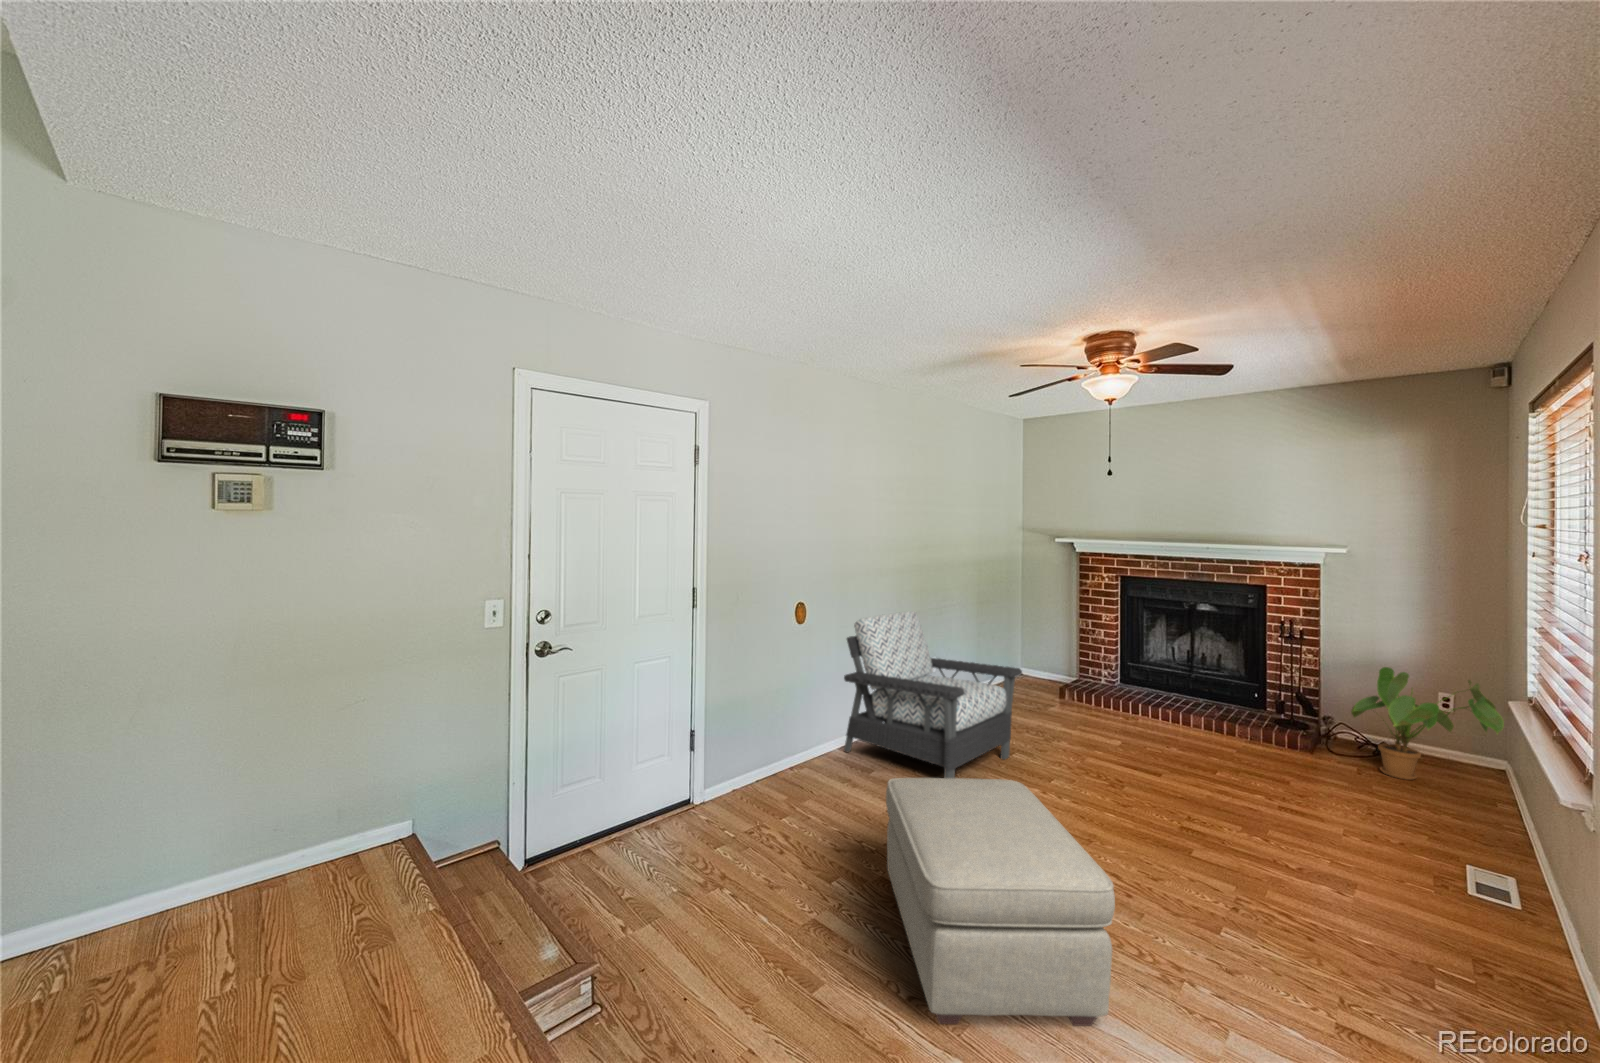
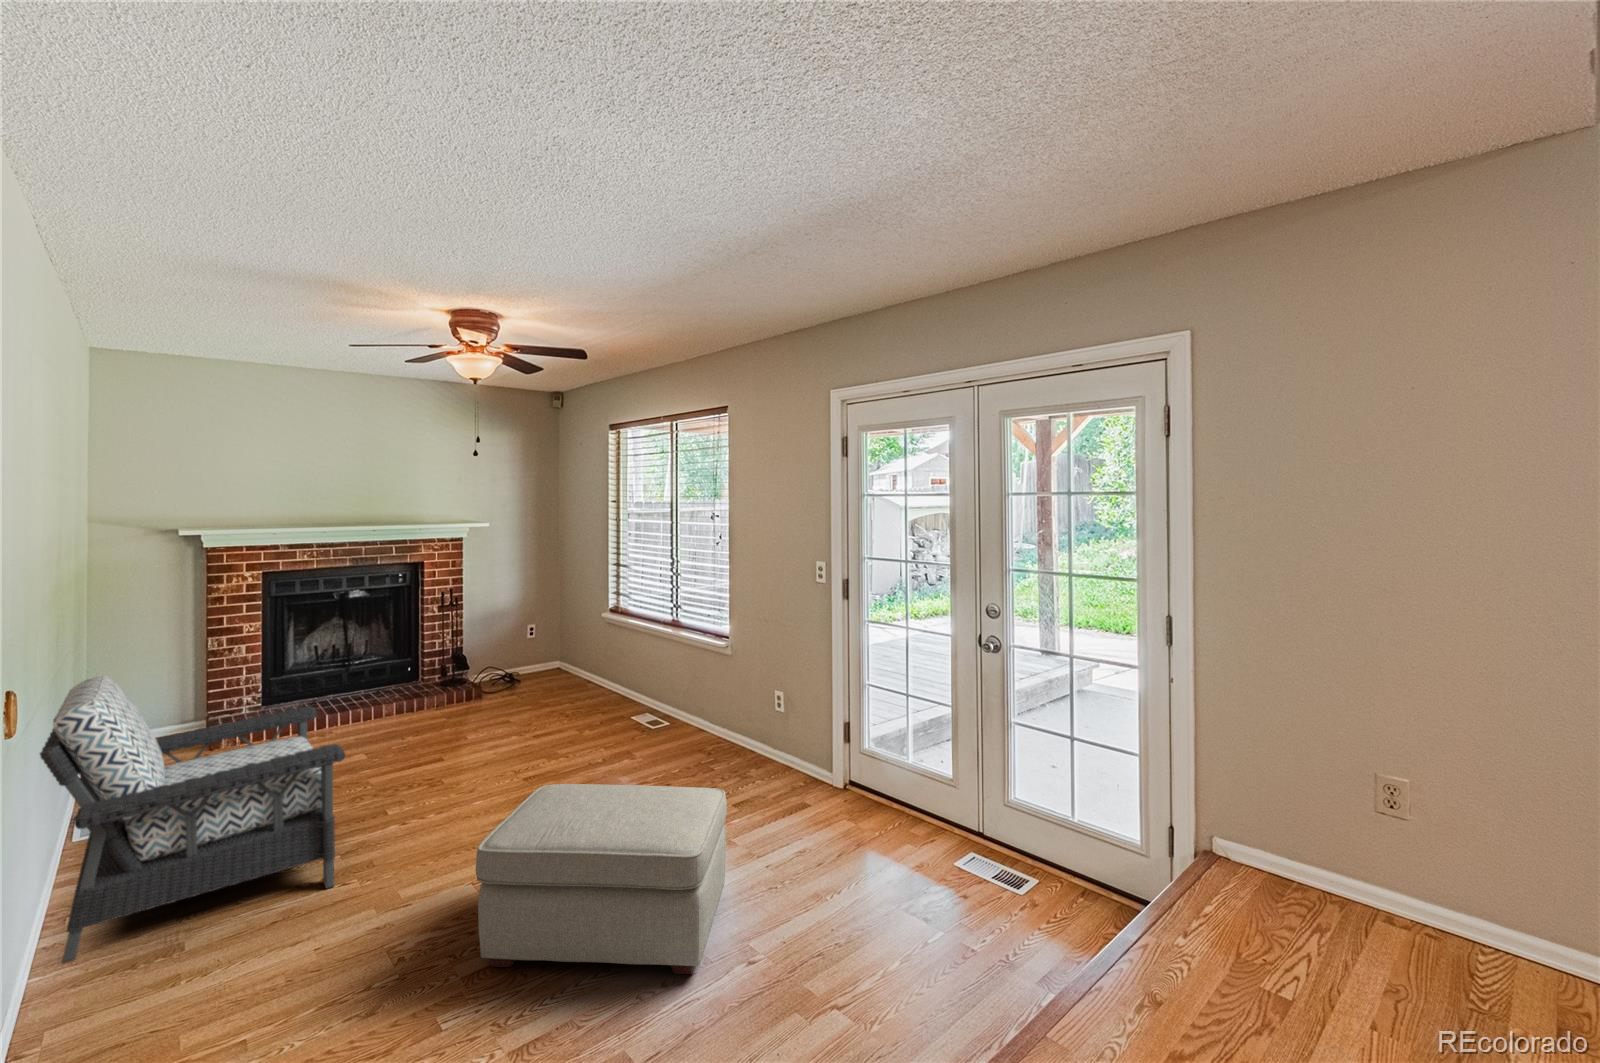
house plant: present [1351,667,1504,780] -> none [510,611,605,695]

